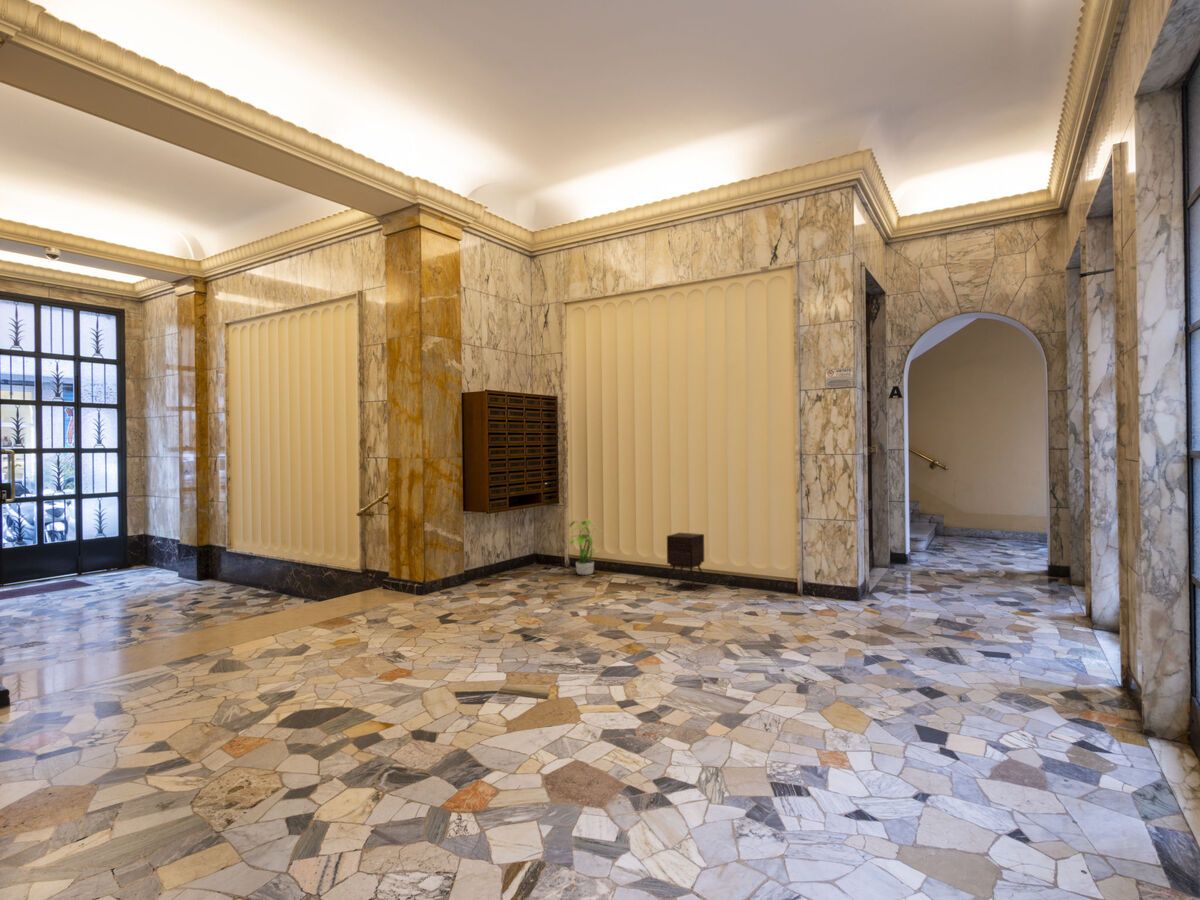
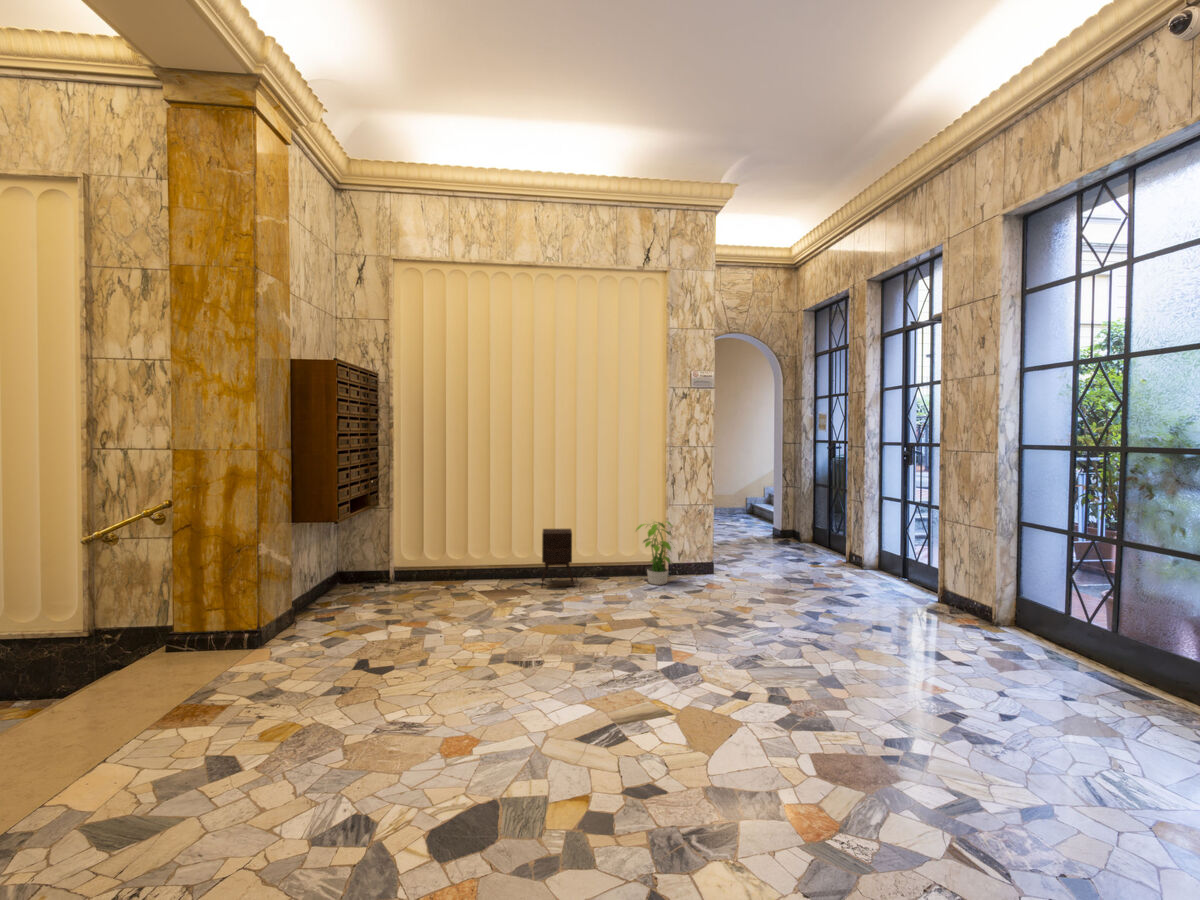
potted plant: present [569,519,598,575] -> present [636,521,672,585]

